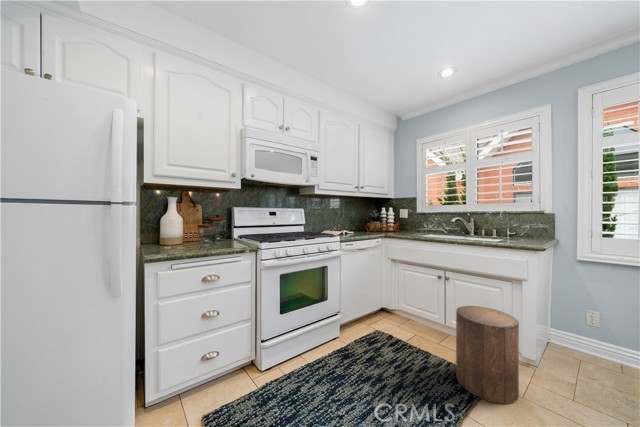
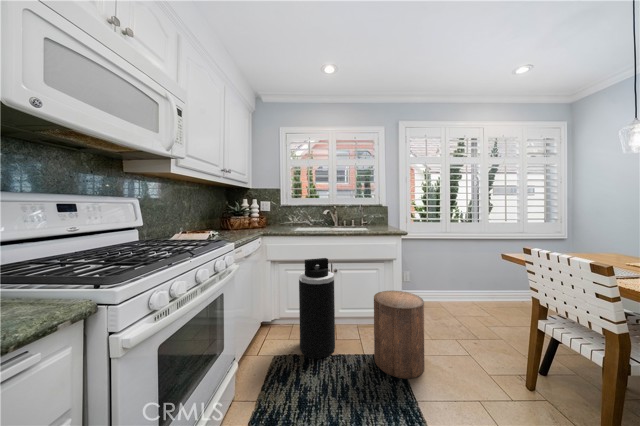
trash can: none [398,260,432,348] -> present [299,258,335,359]

